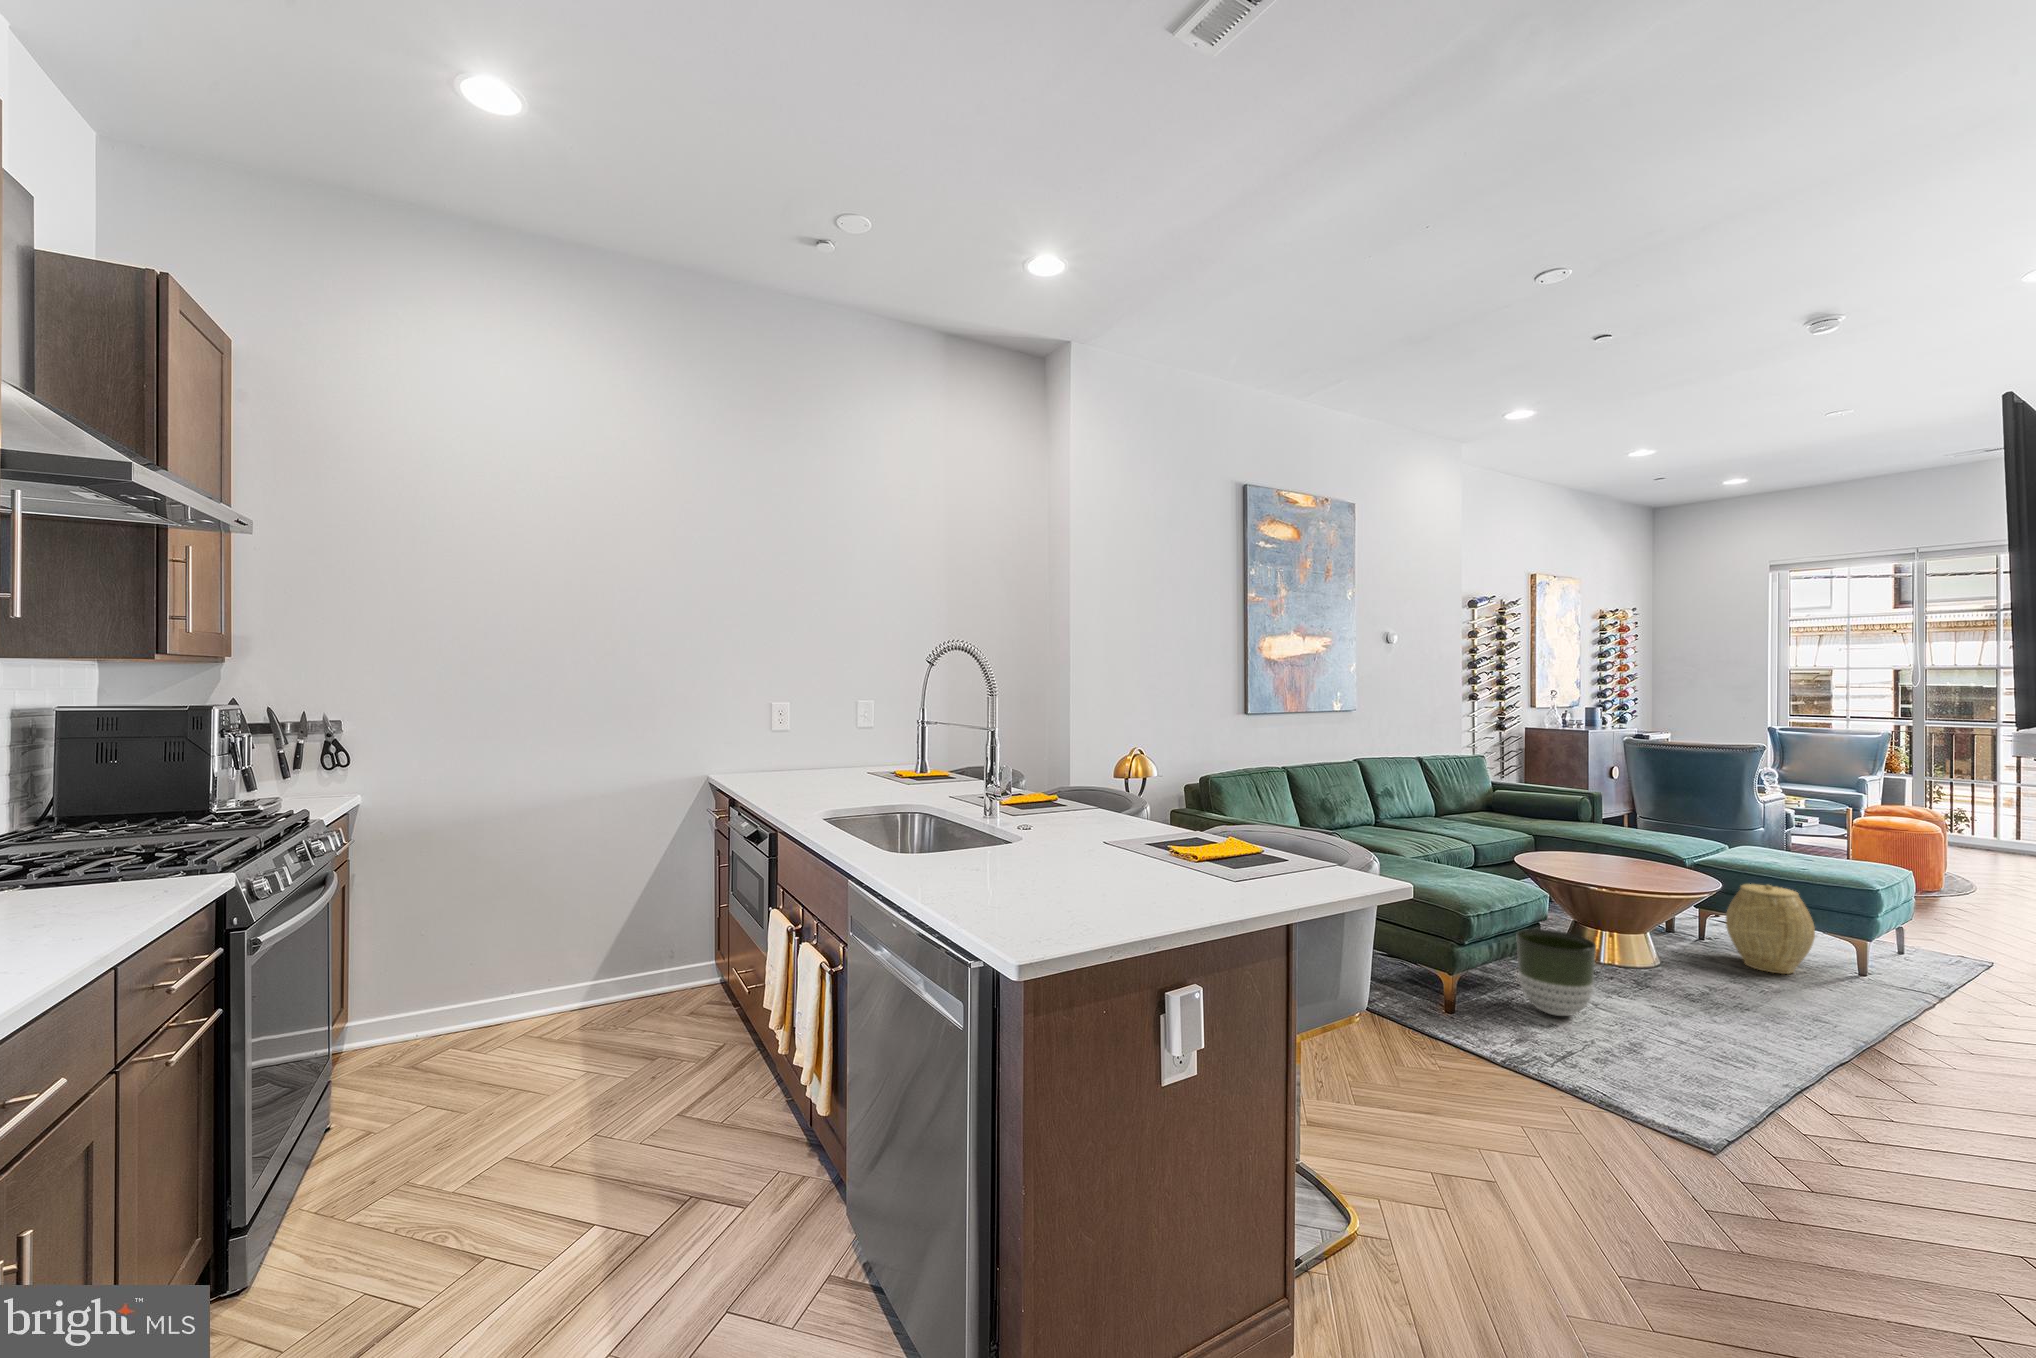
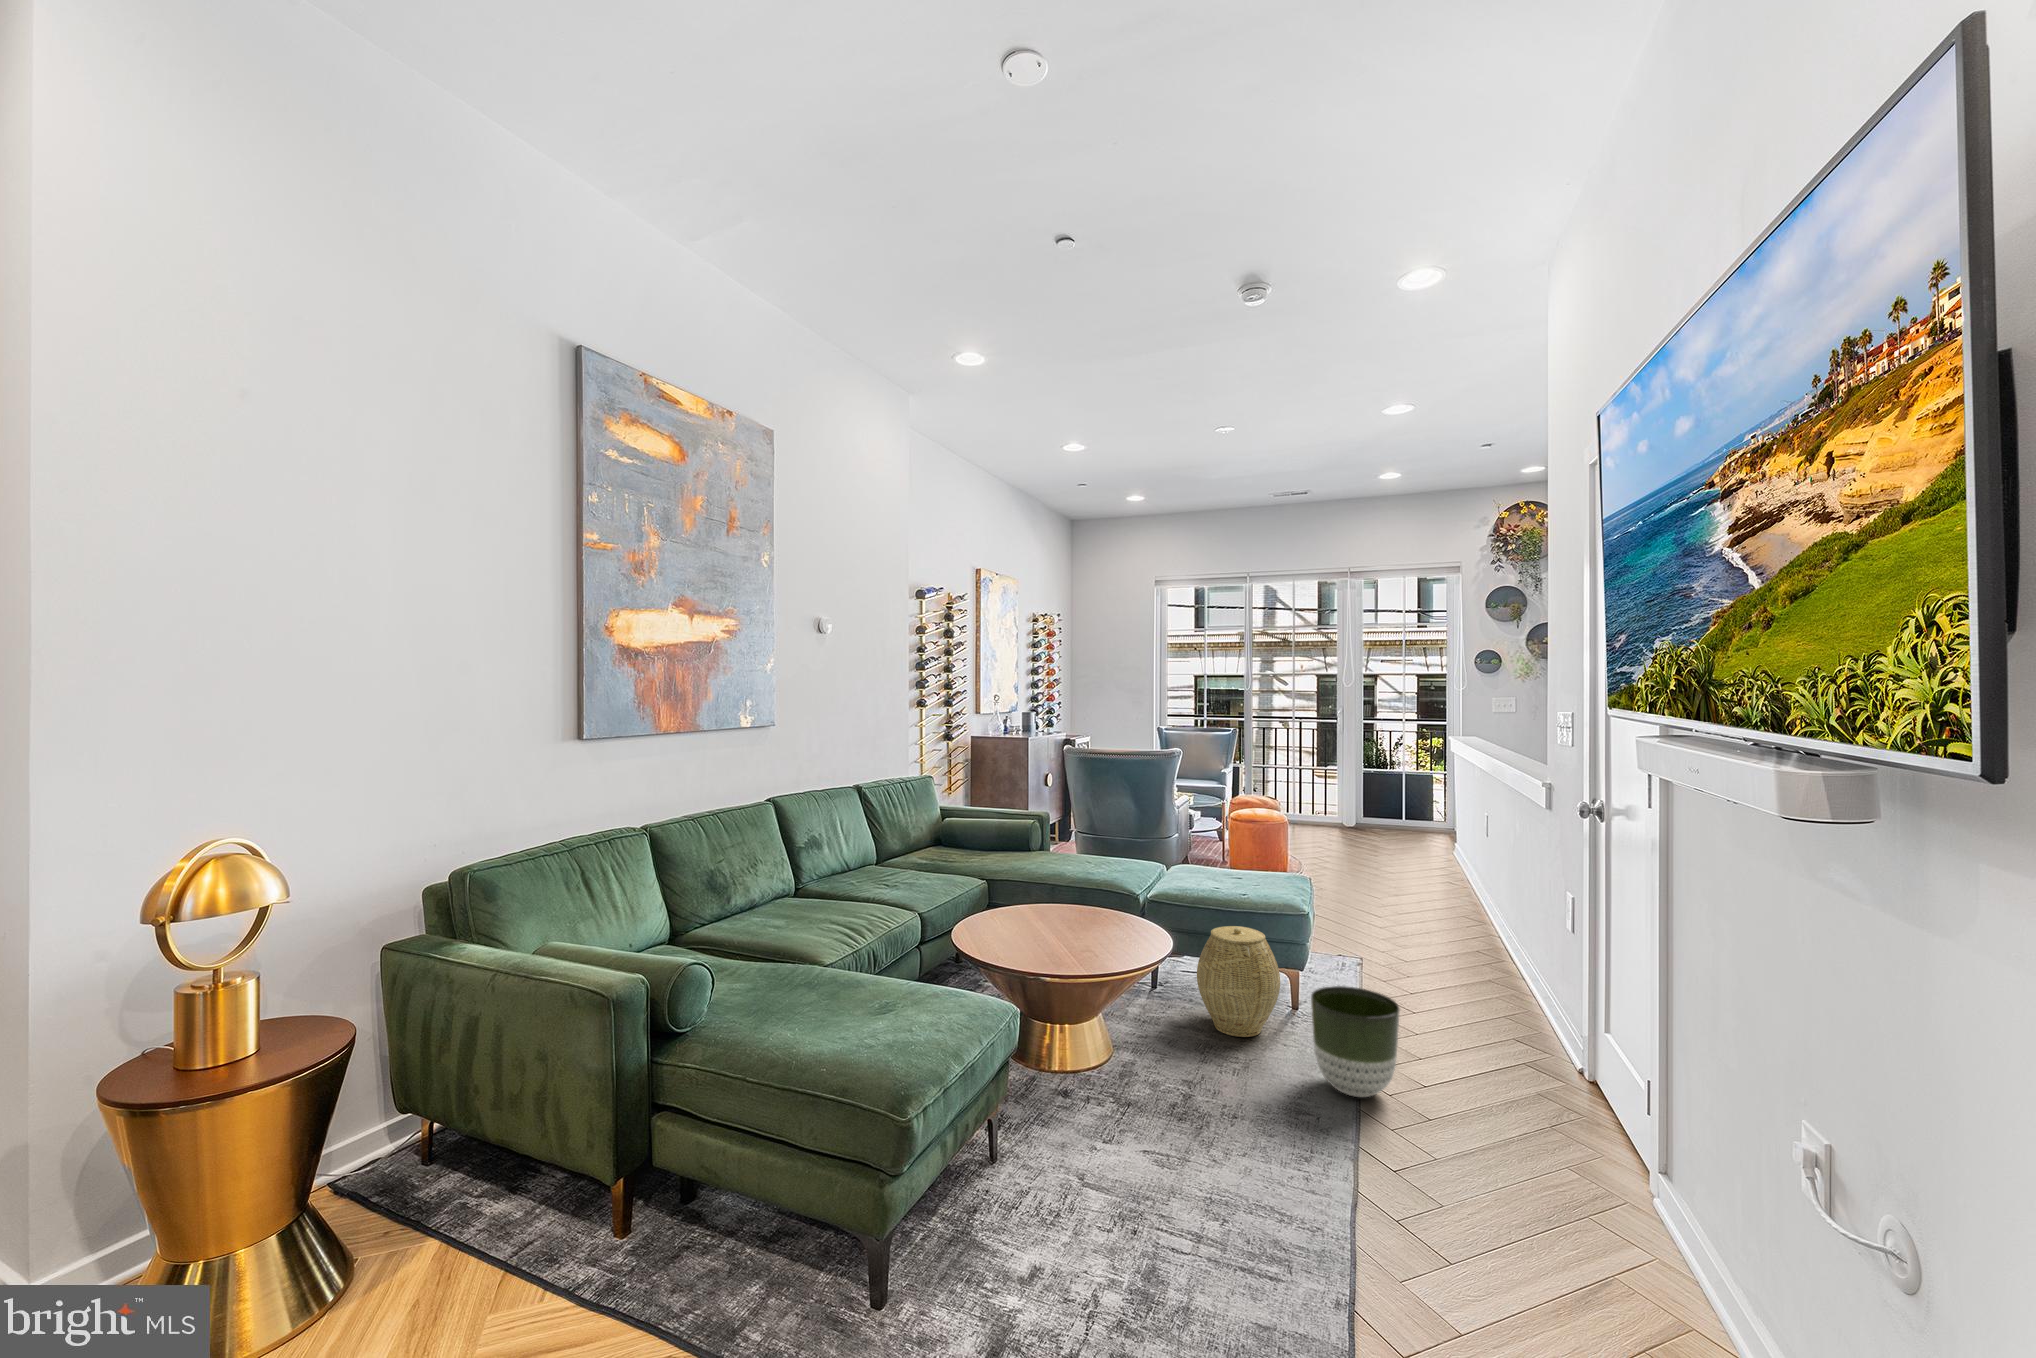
planter: present [1517,929,1596,1016] -> present [1311,986,1400,1097]

